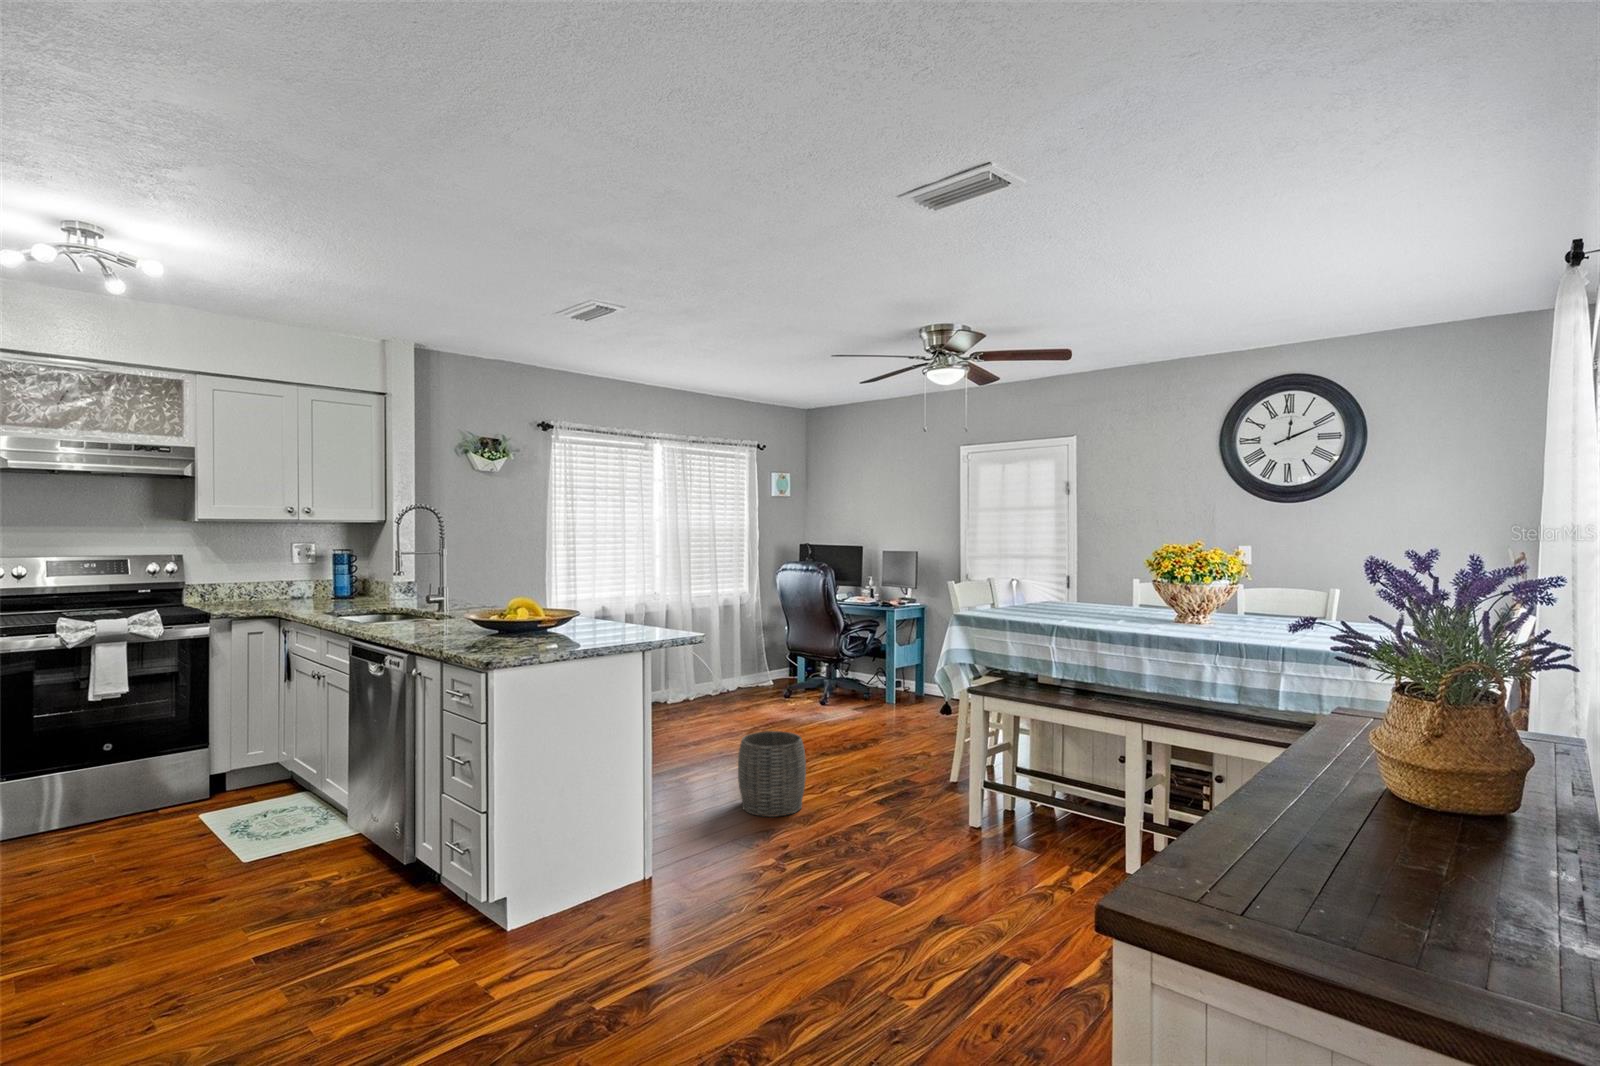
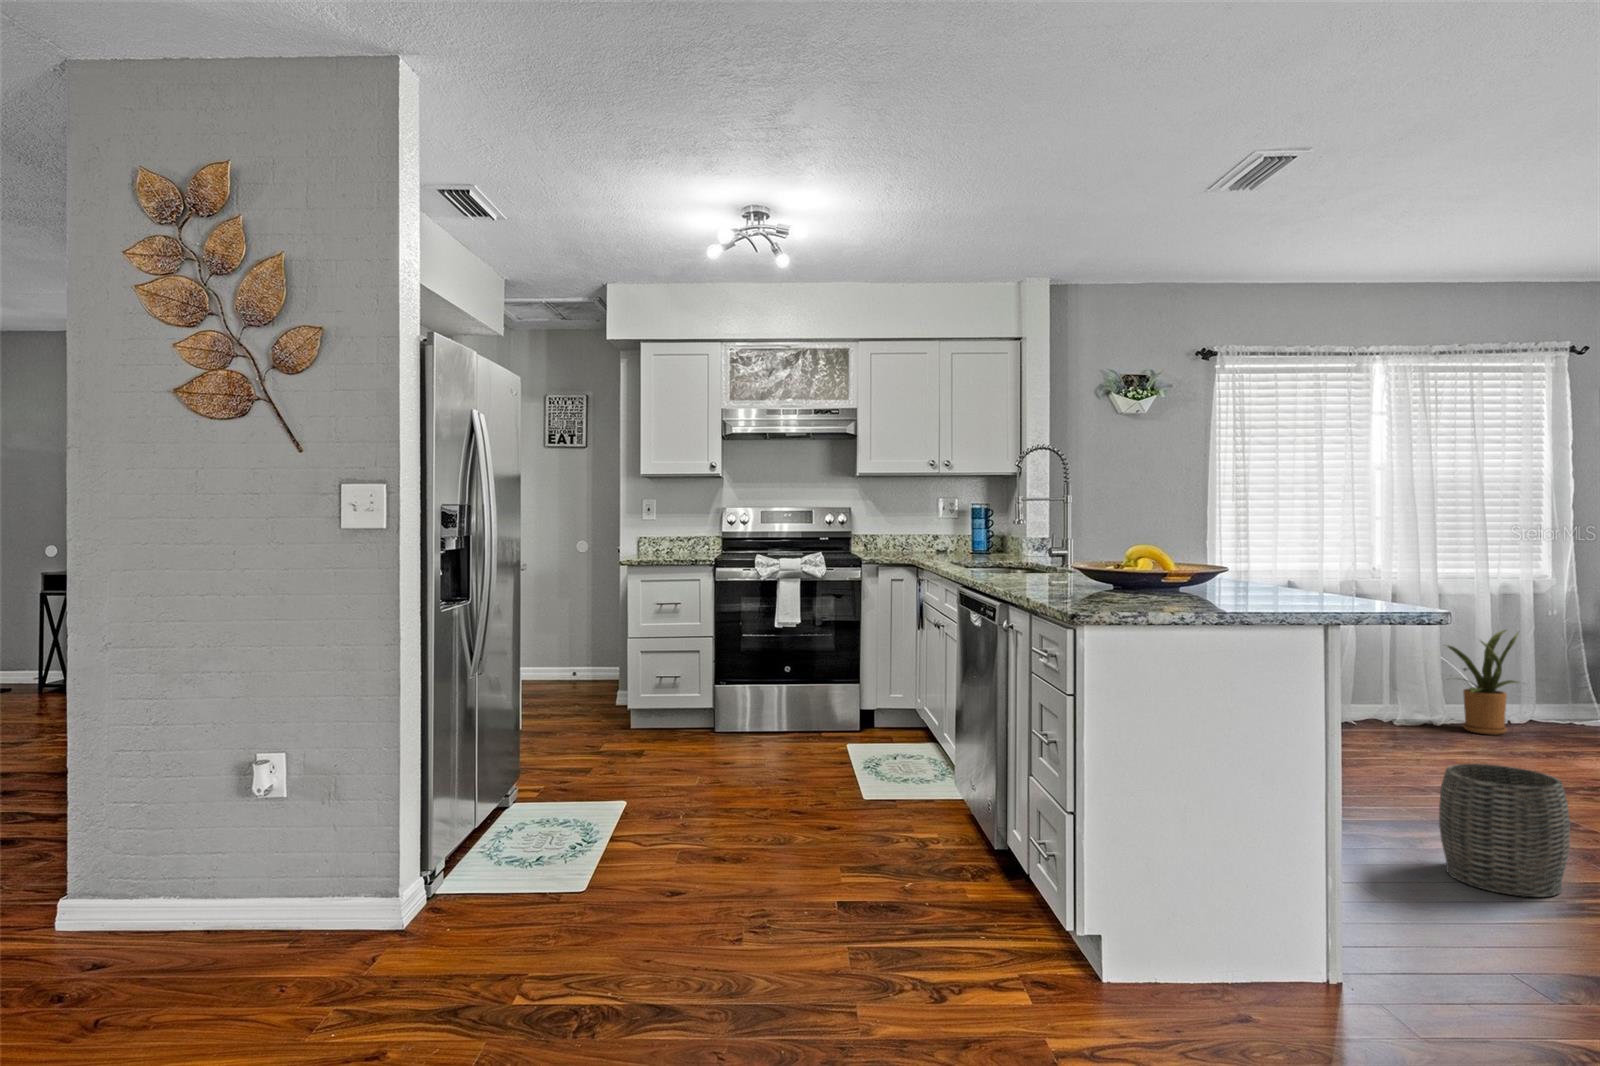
house plant: none [698,627,743,699] -> present [1447,630,1518,735]

